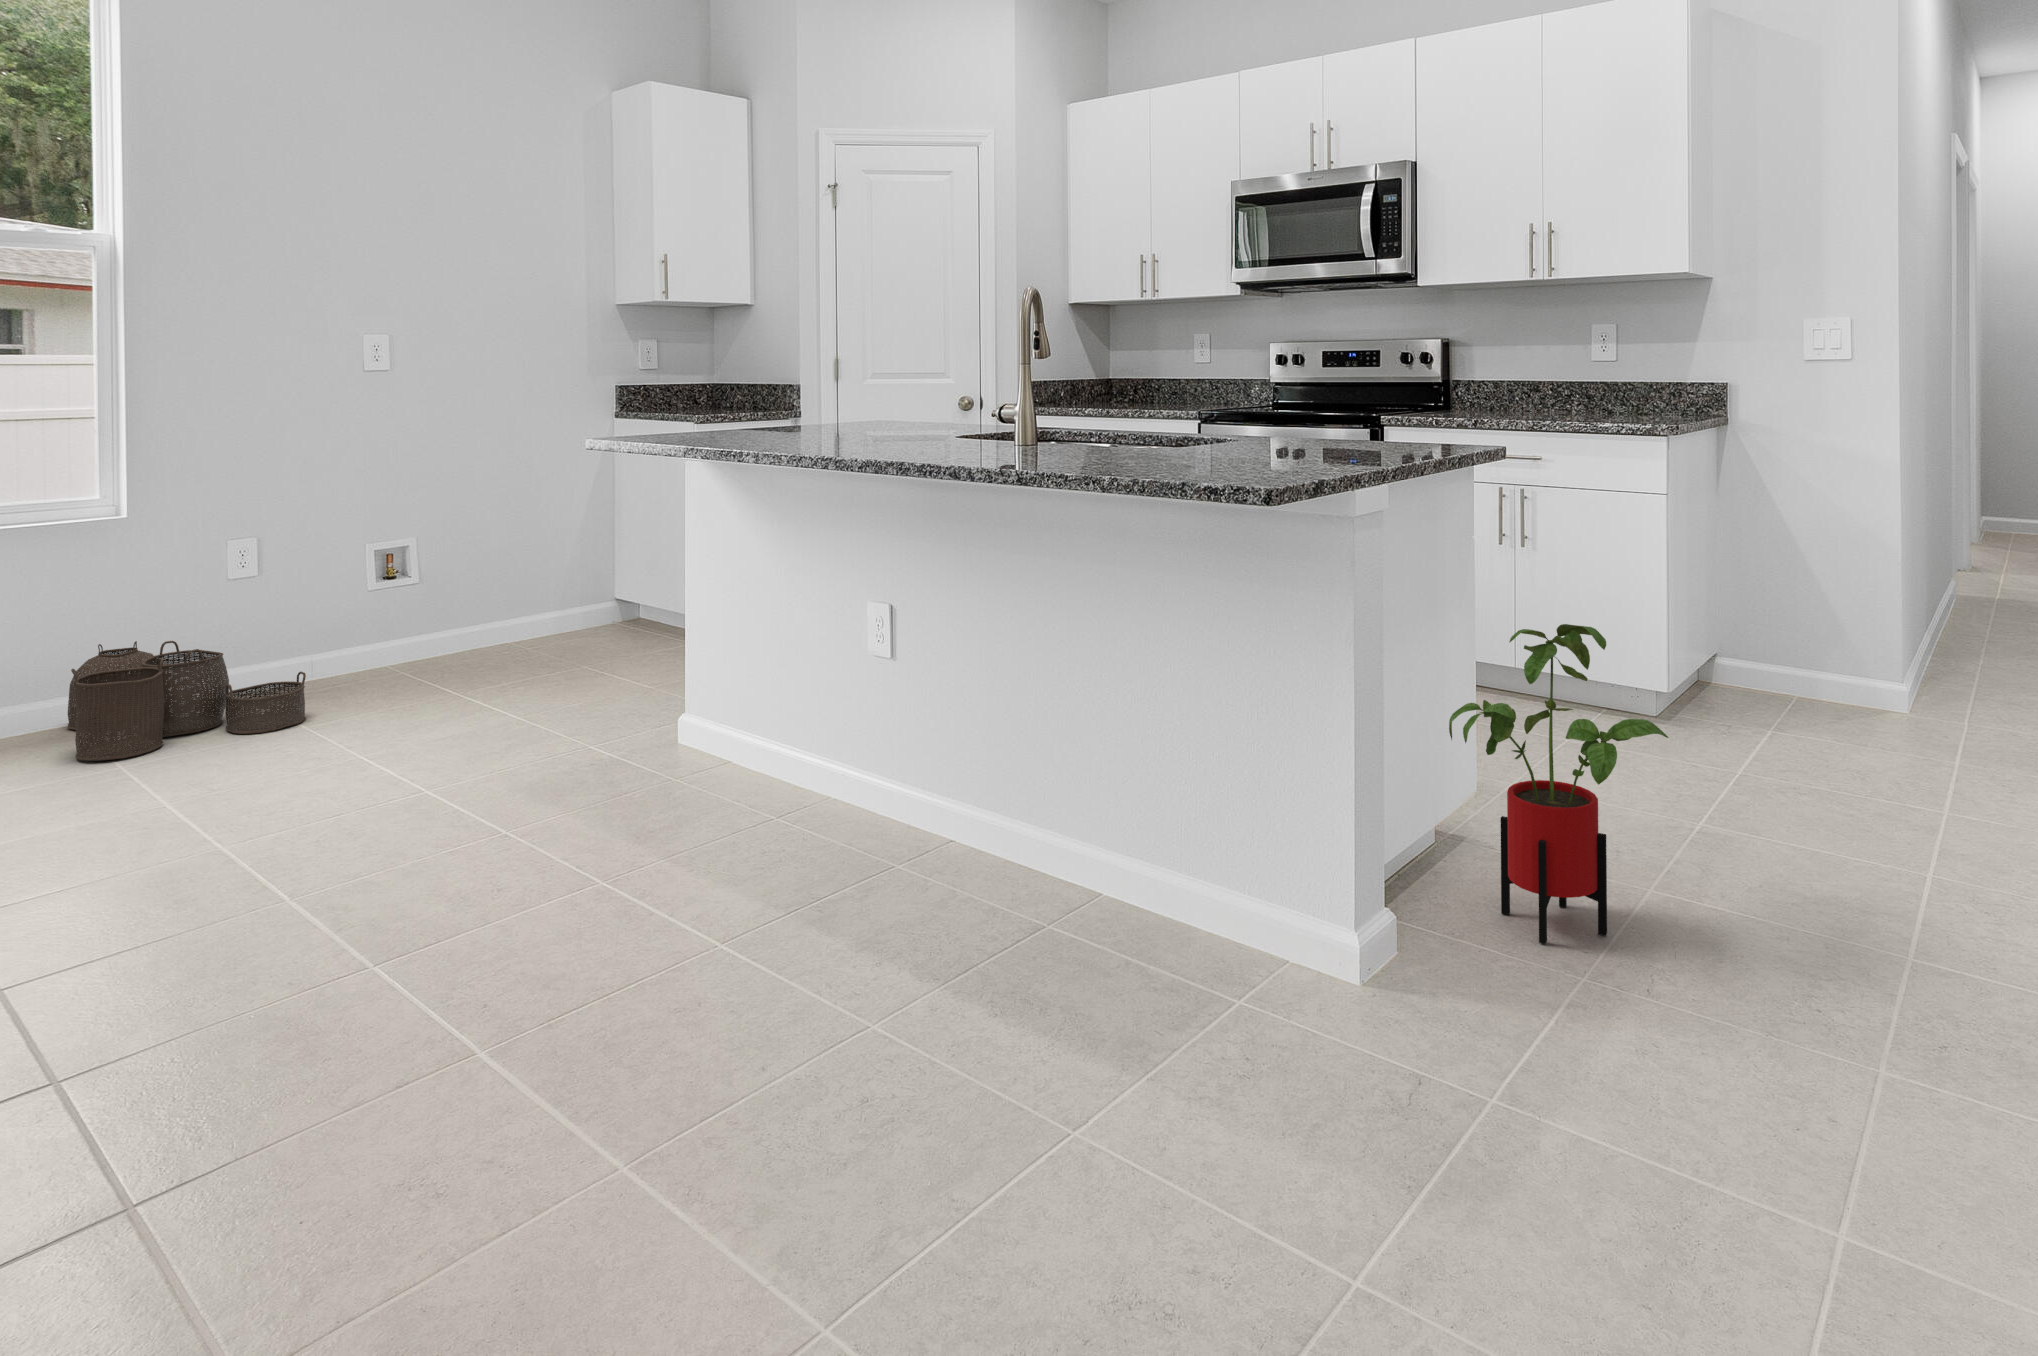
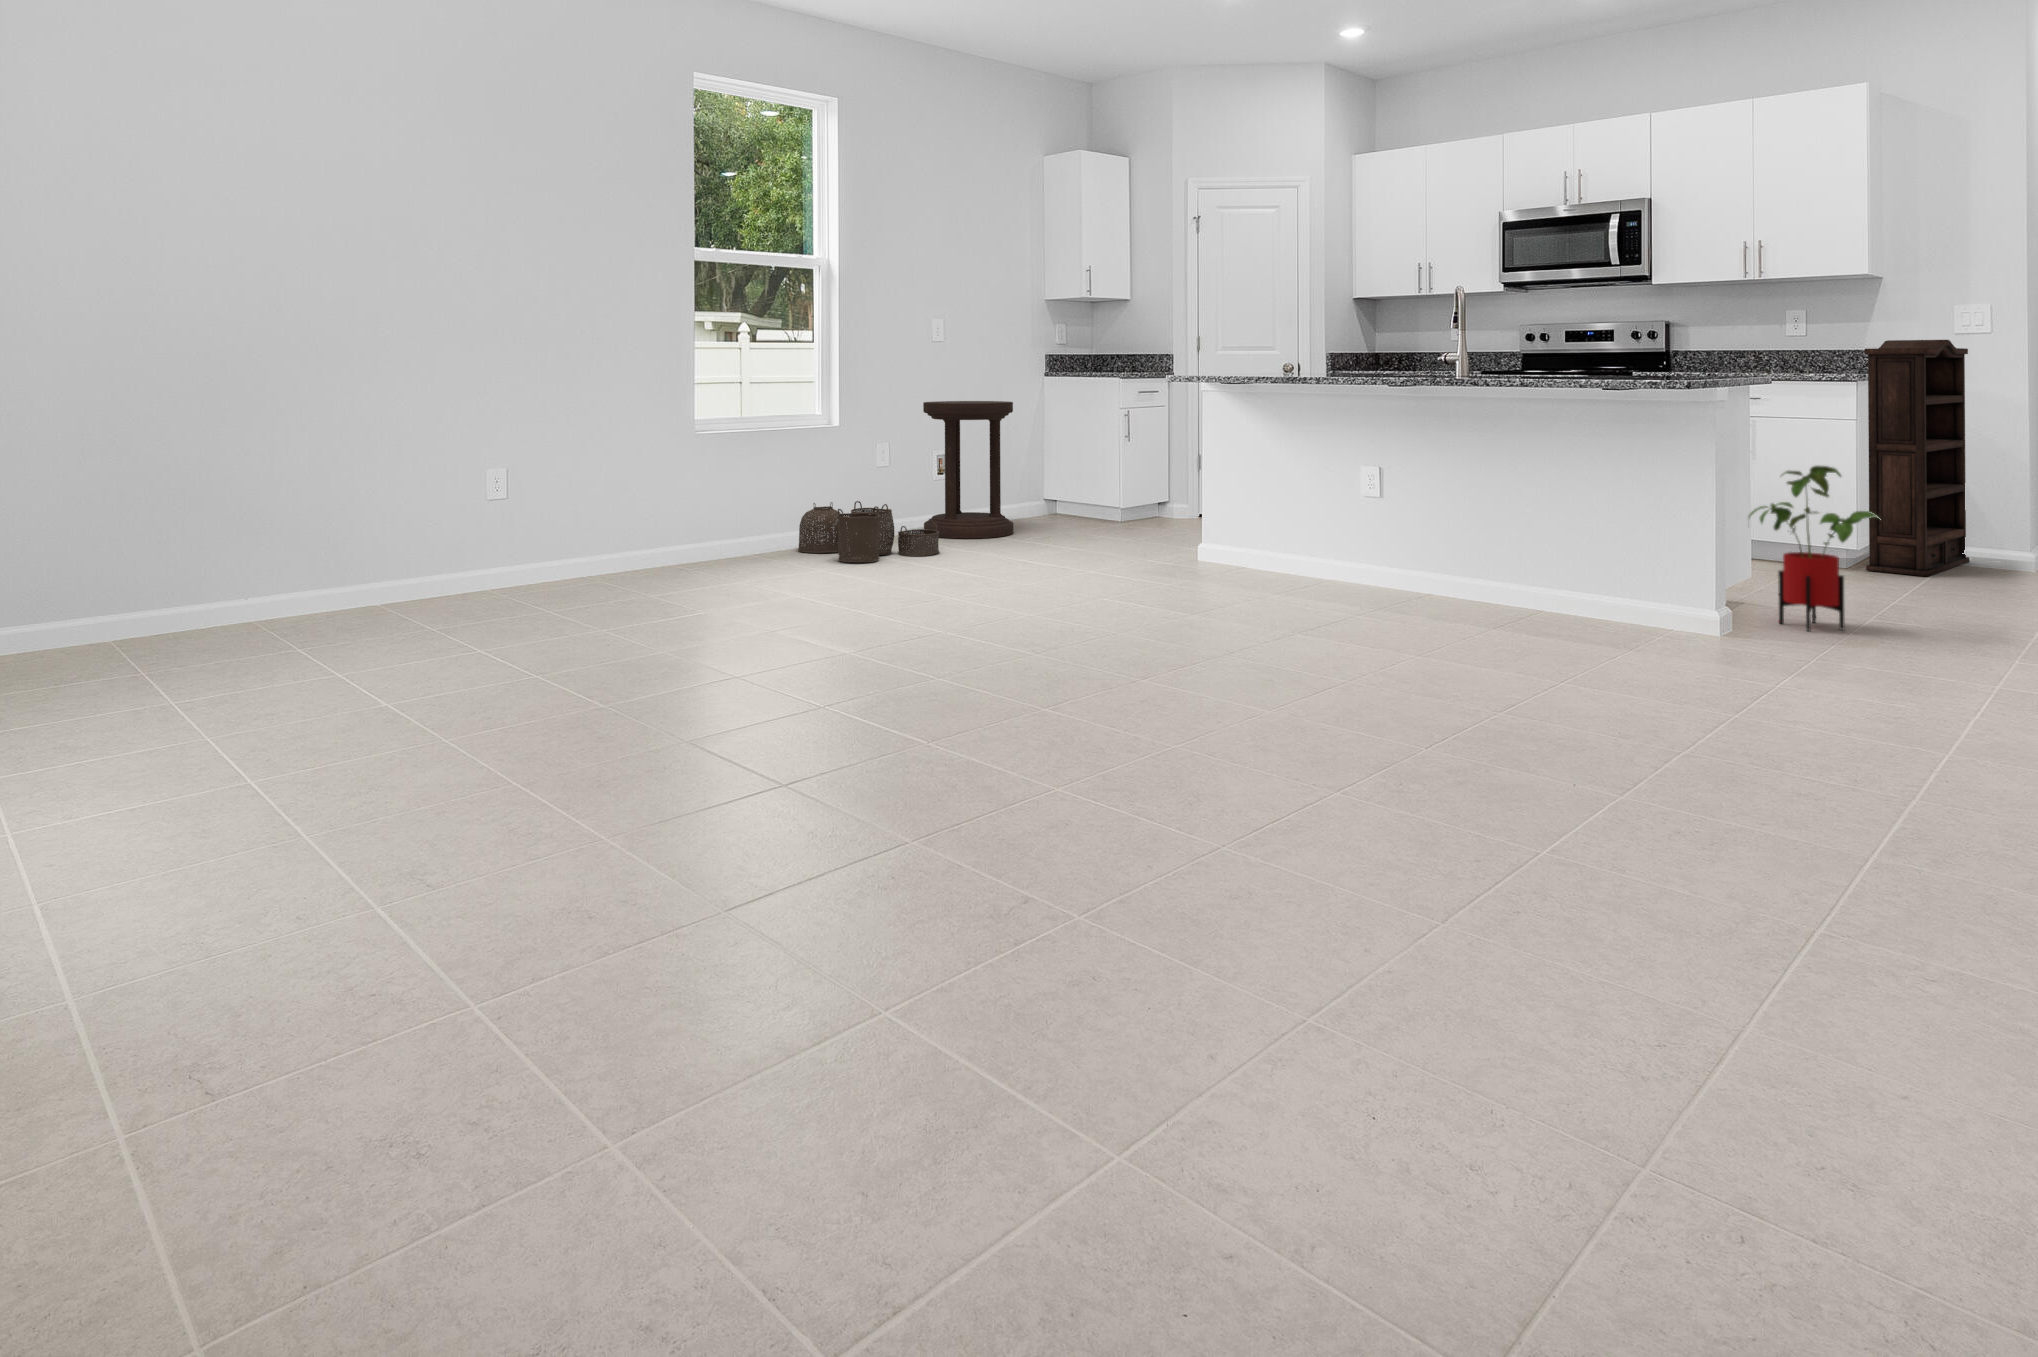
bookshelf: none [1682,374,1828,737] -> present [1864,340,1969,576]
side table: none [367,459,521,679] -> present [923,401,1013,538]

